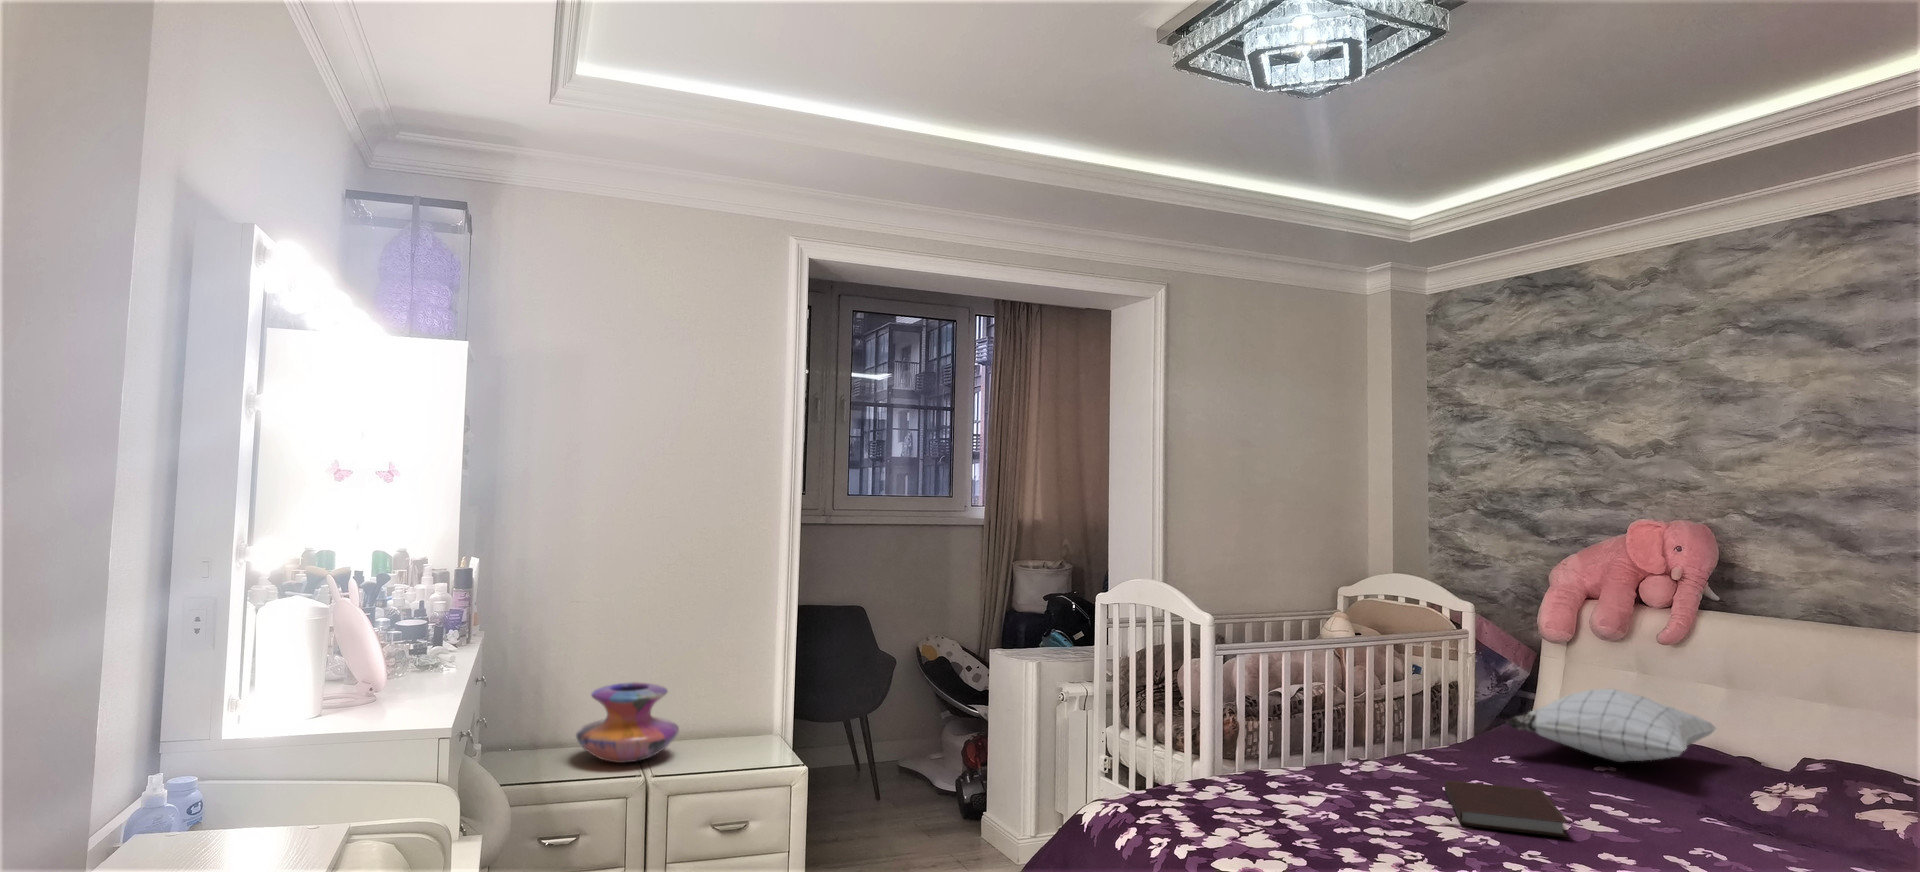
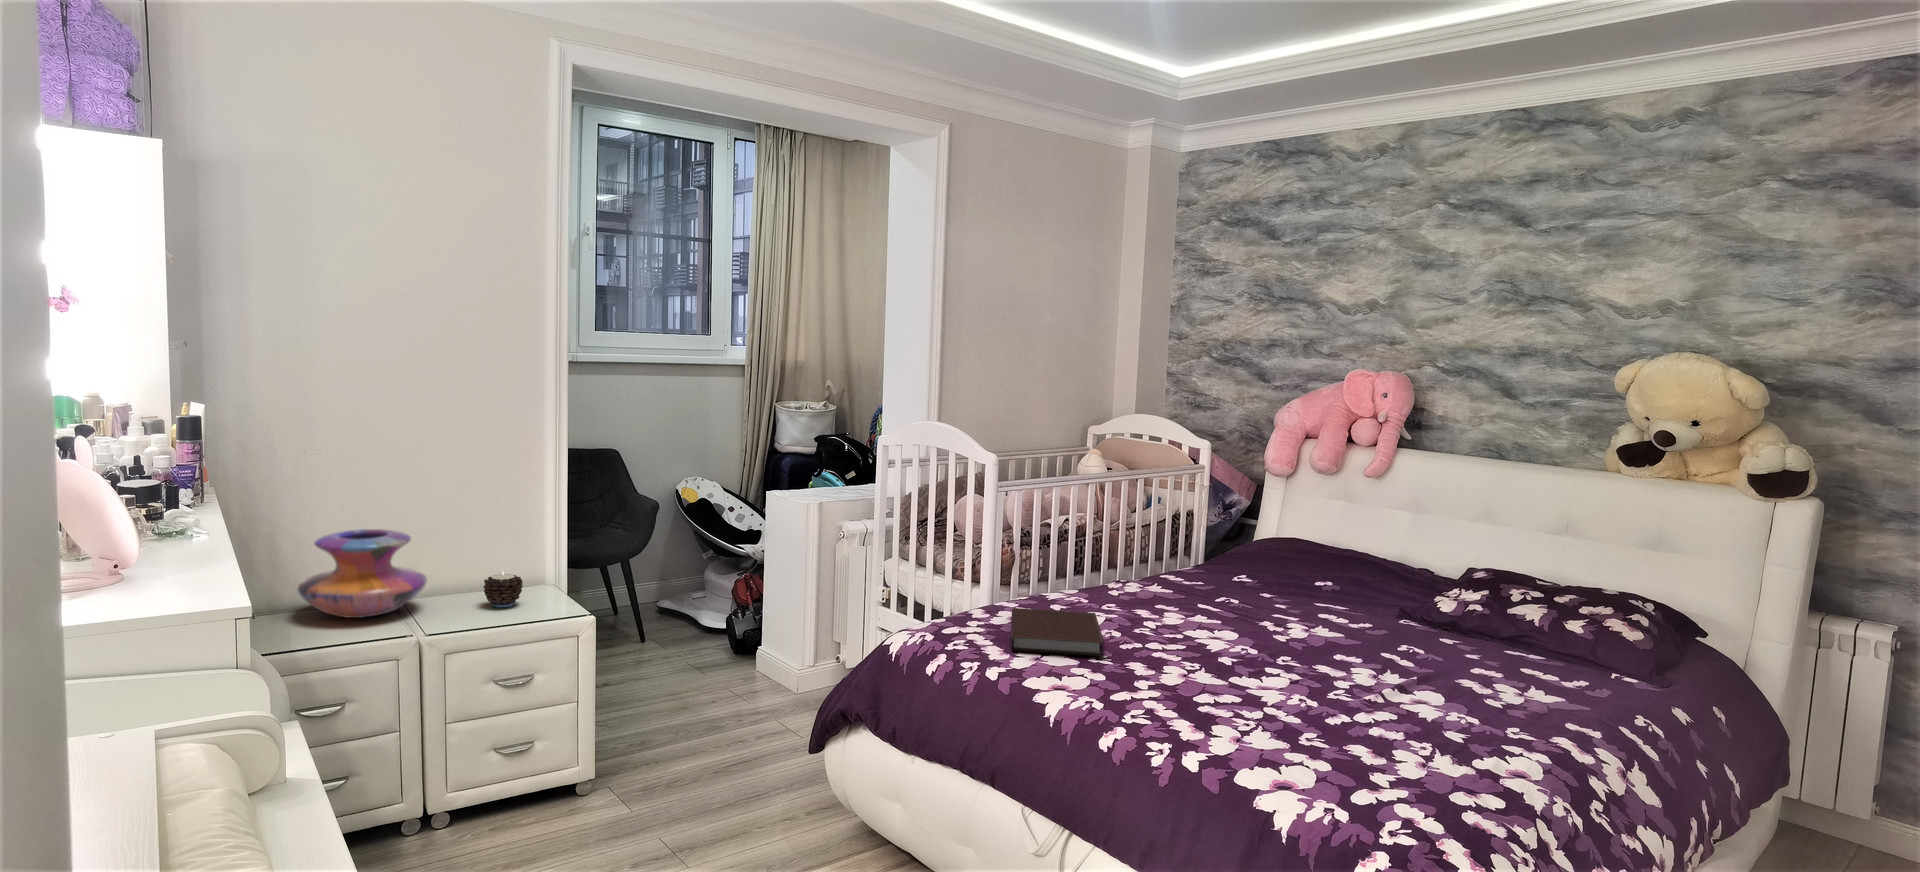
pillow: present [1507,689,1716,762] -> none [1246,515,1404,577]
candle: none [725,724,759,759] -> present [483,572,523,607]
notebook: present [1445,781,1569,837] -> present [1012,608,1104,656]

